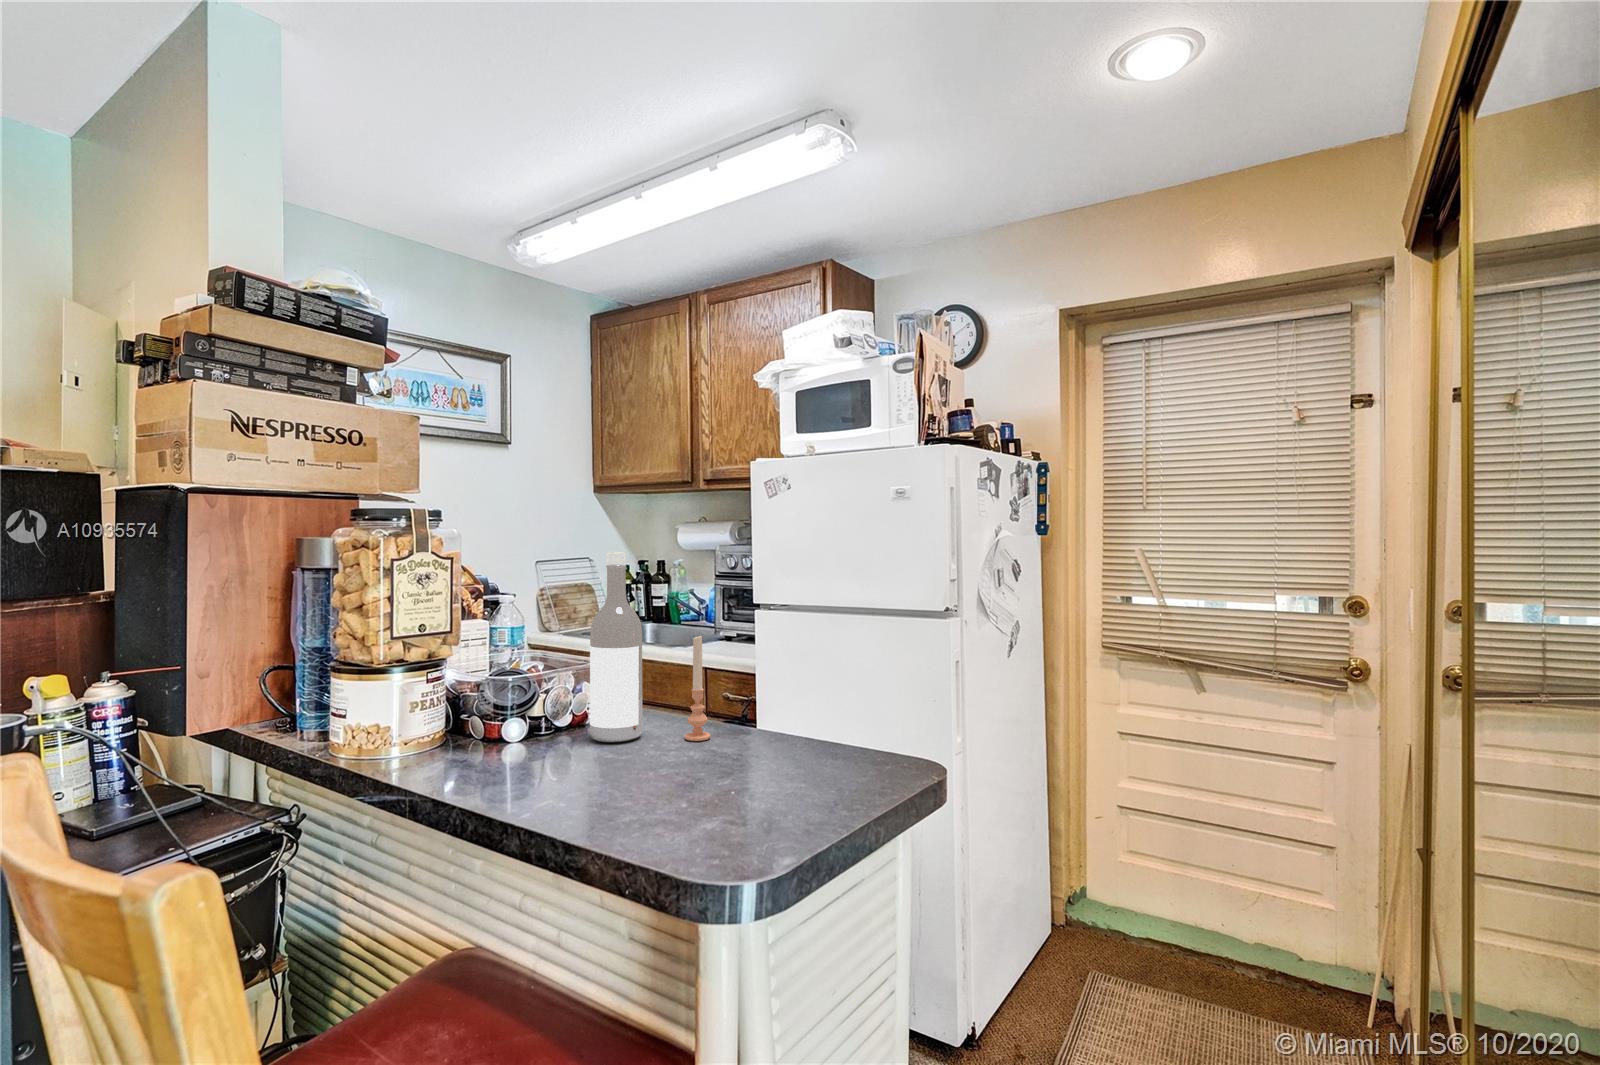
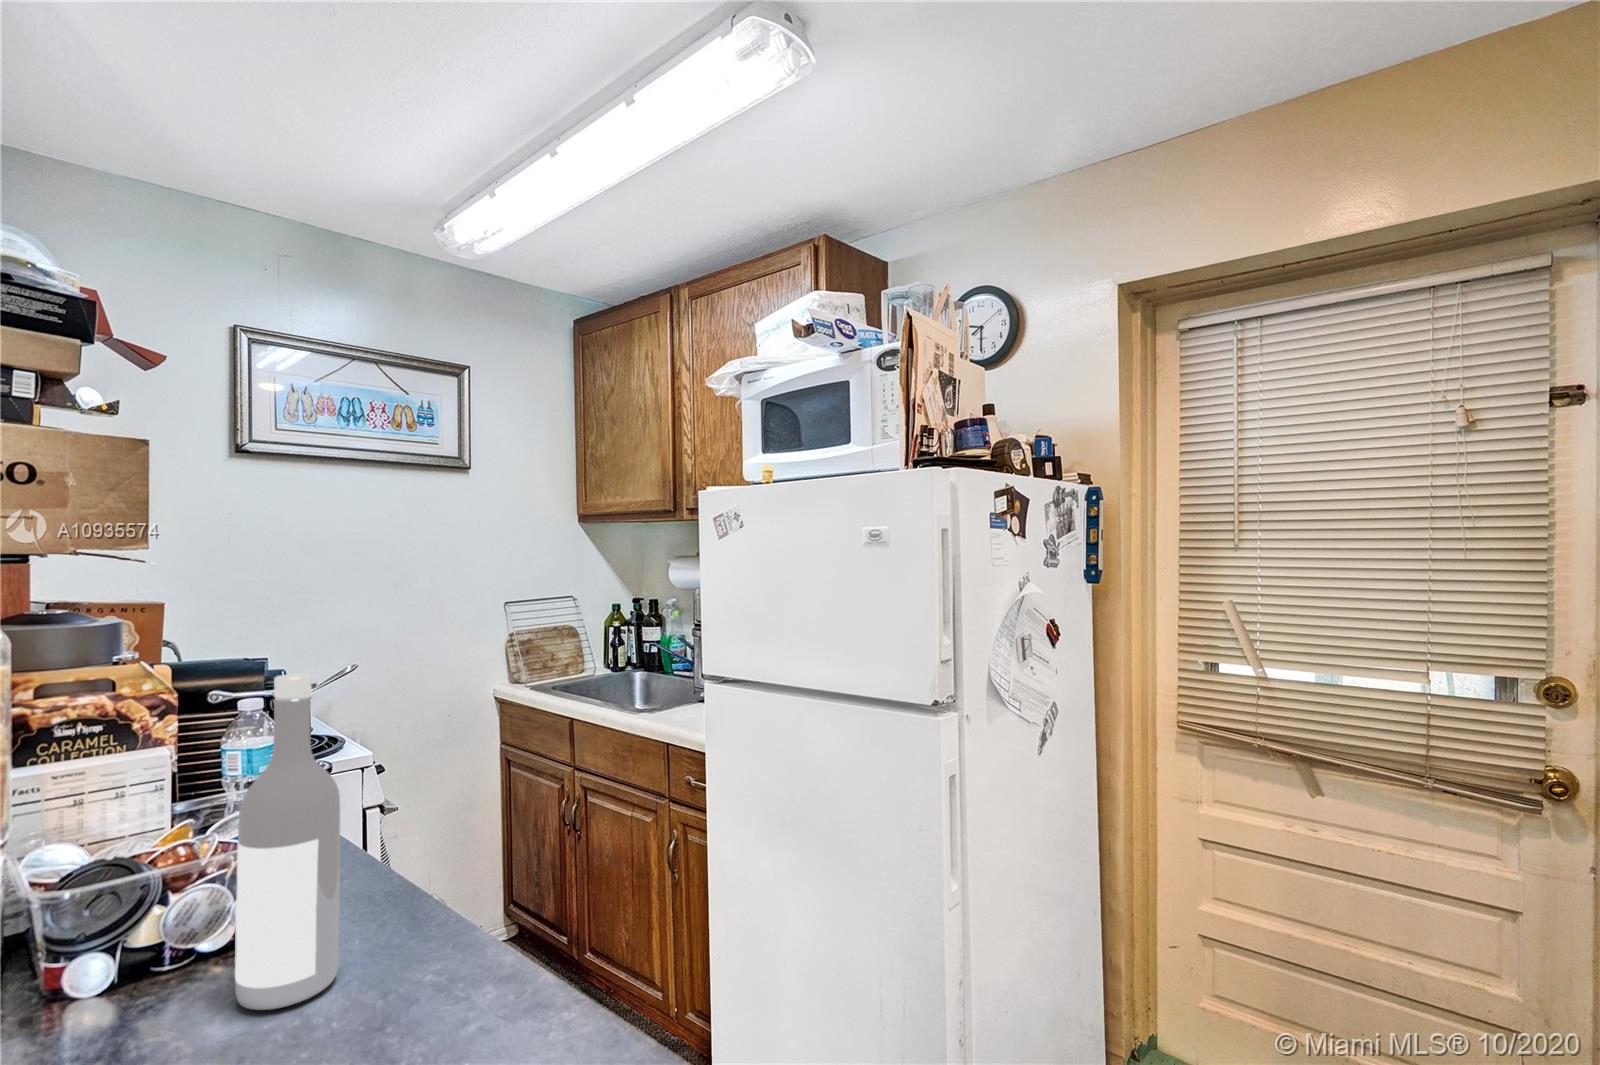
candle: present [685,636,711,741] -> none [390,822,440,1013]

